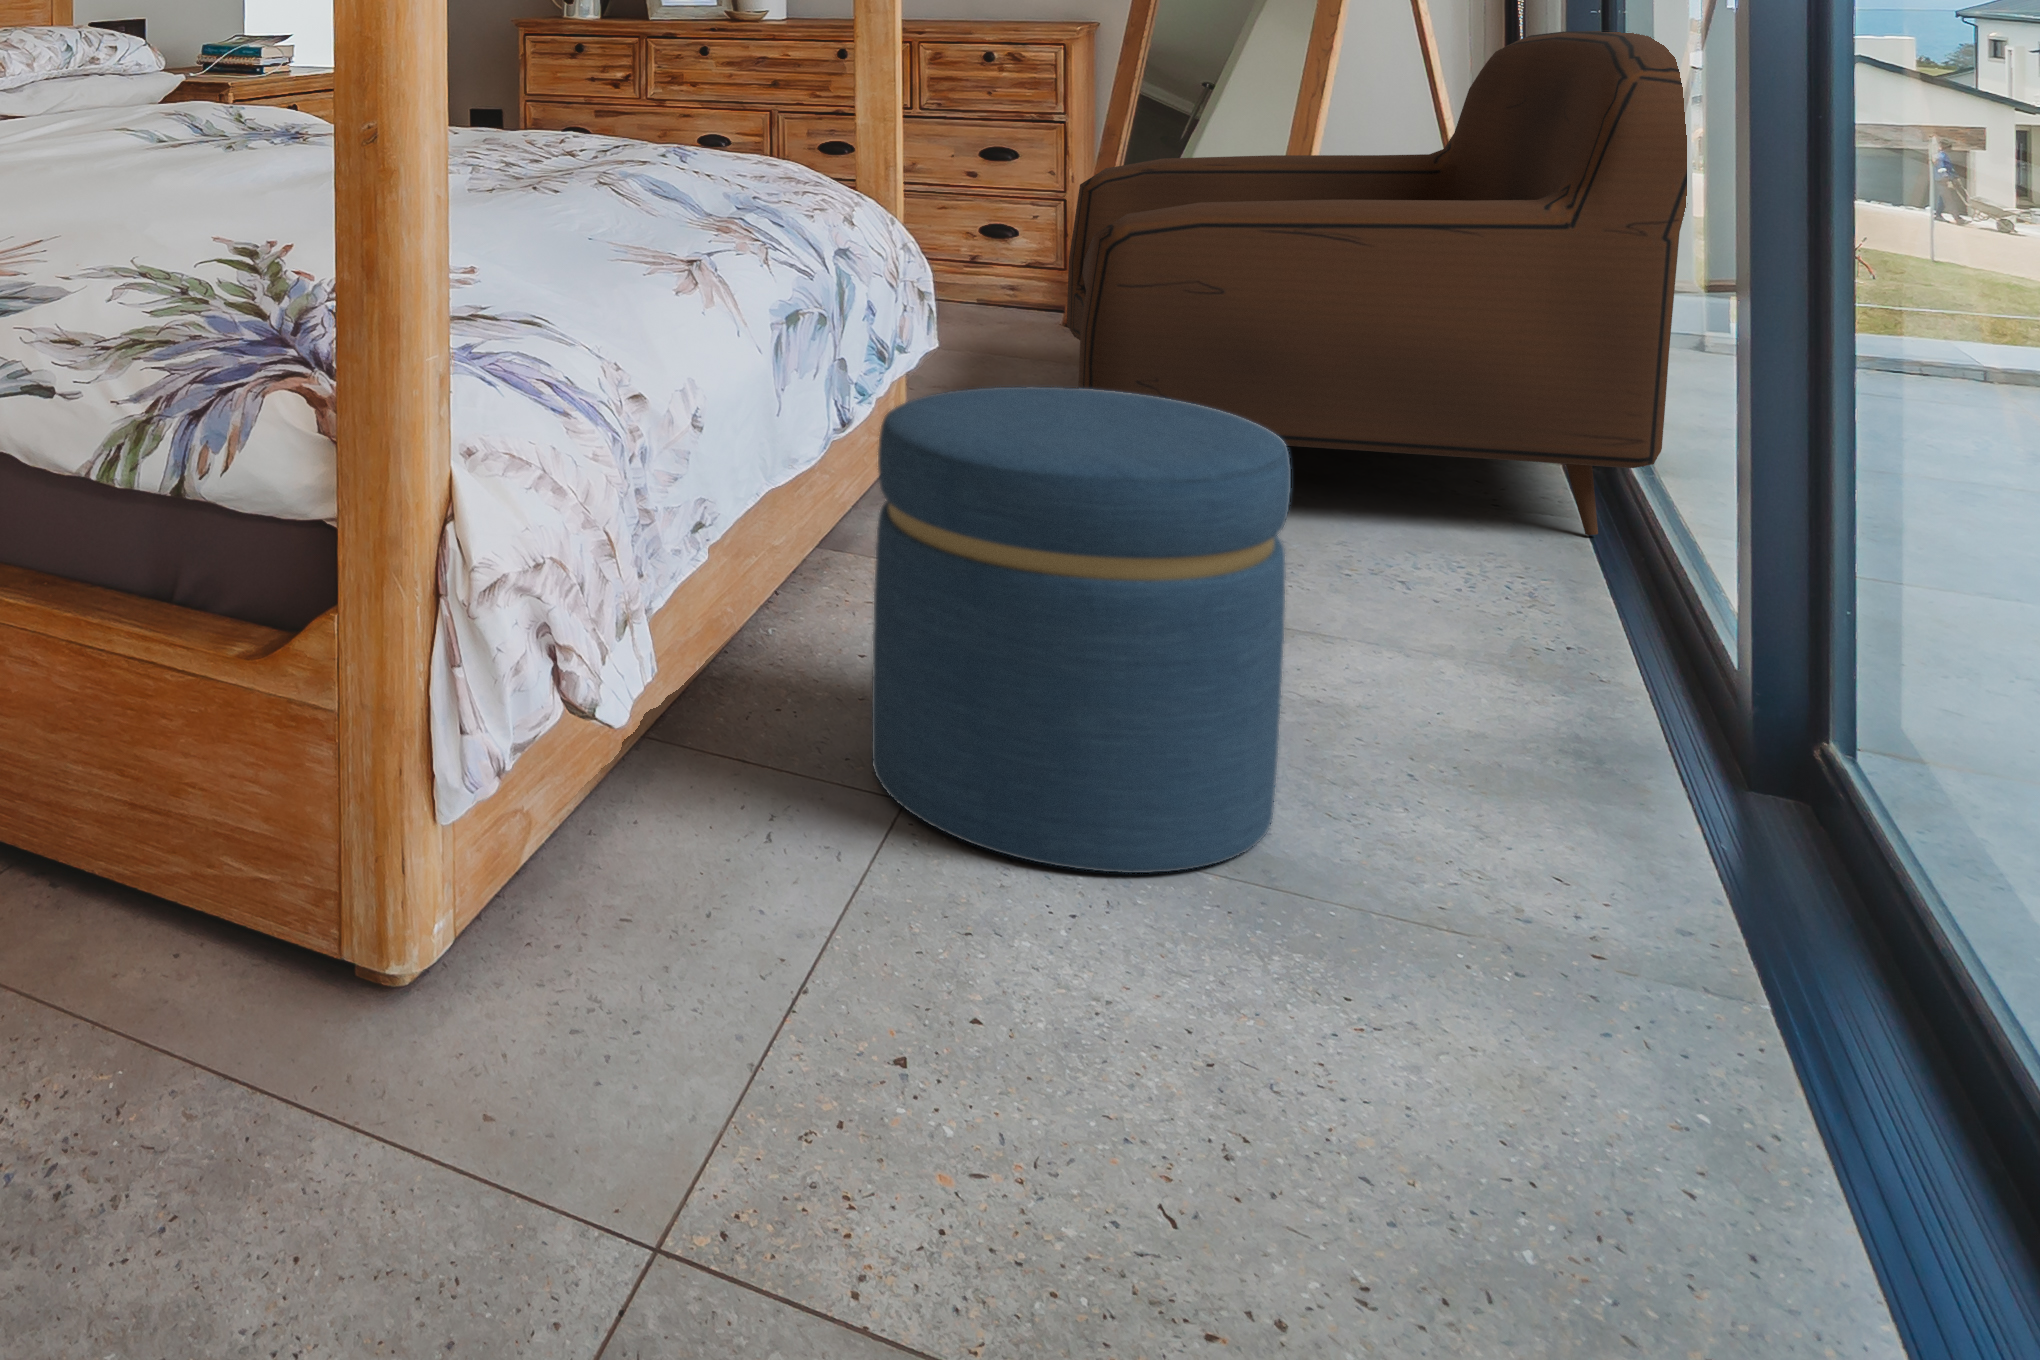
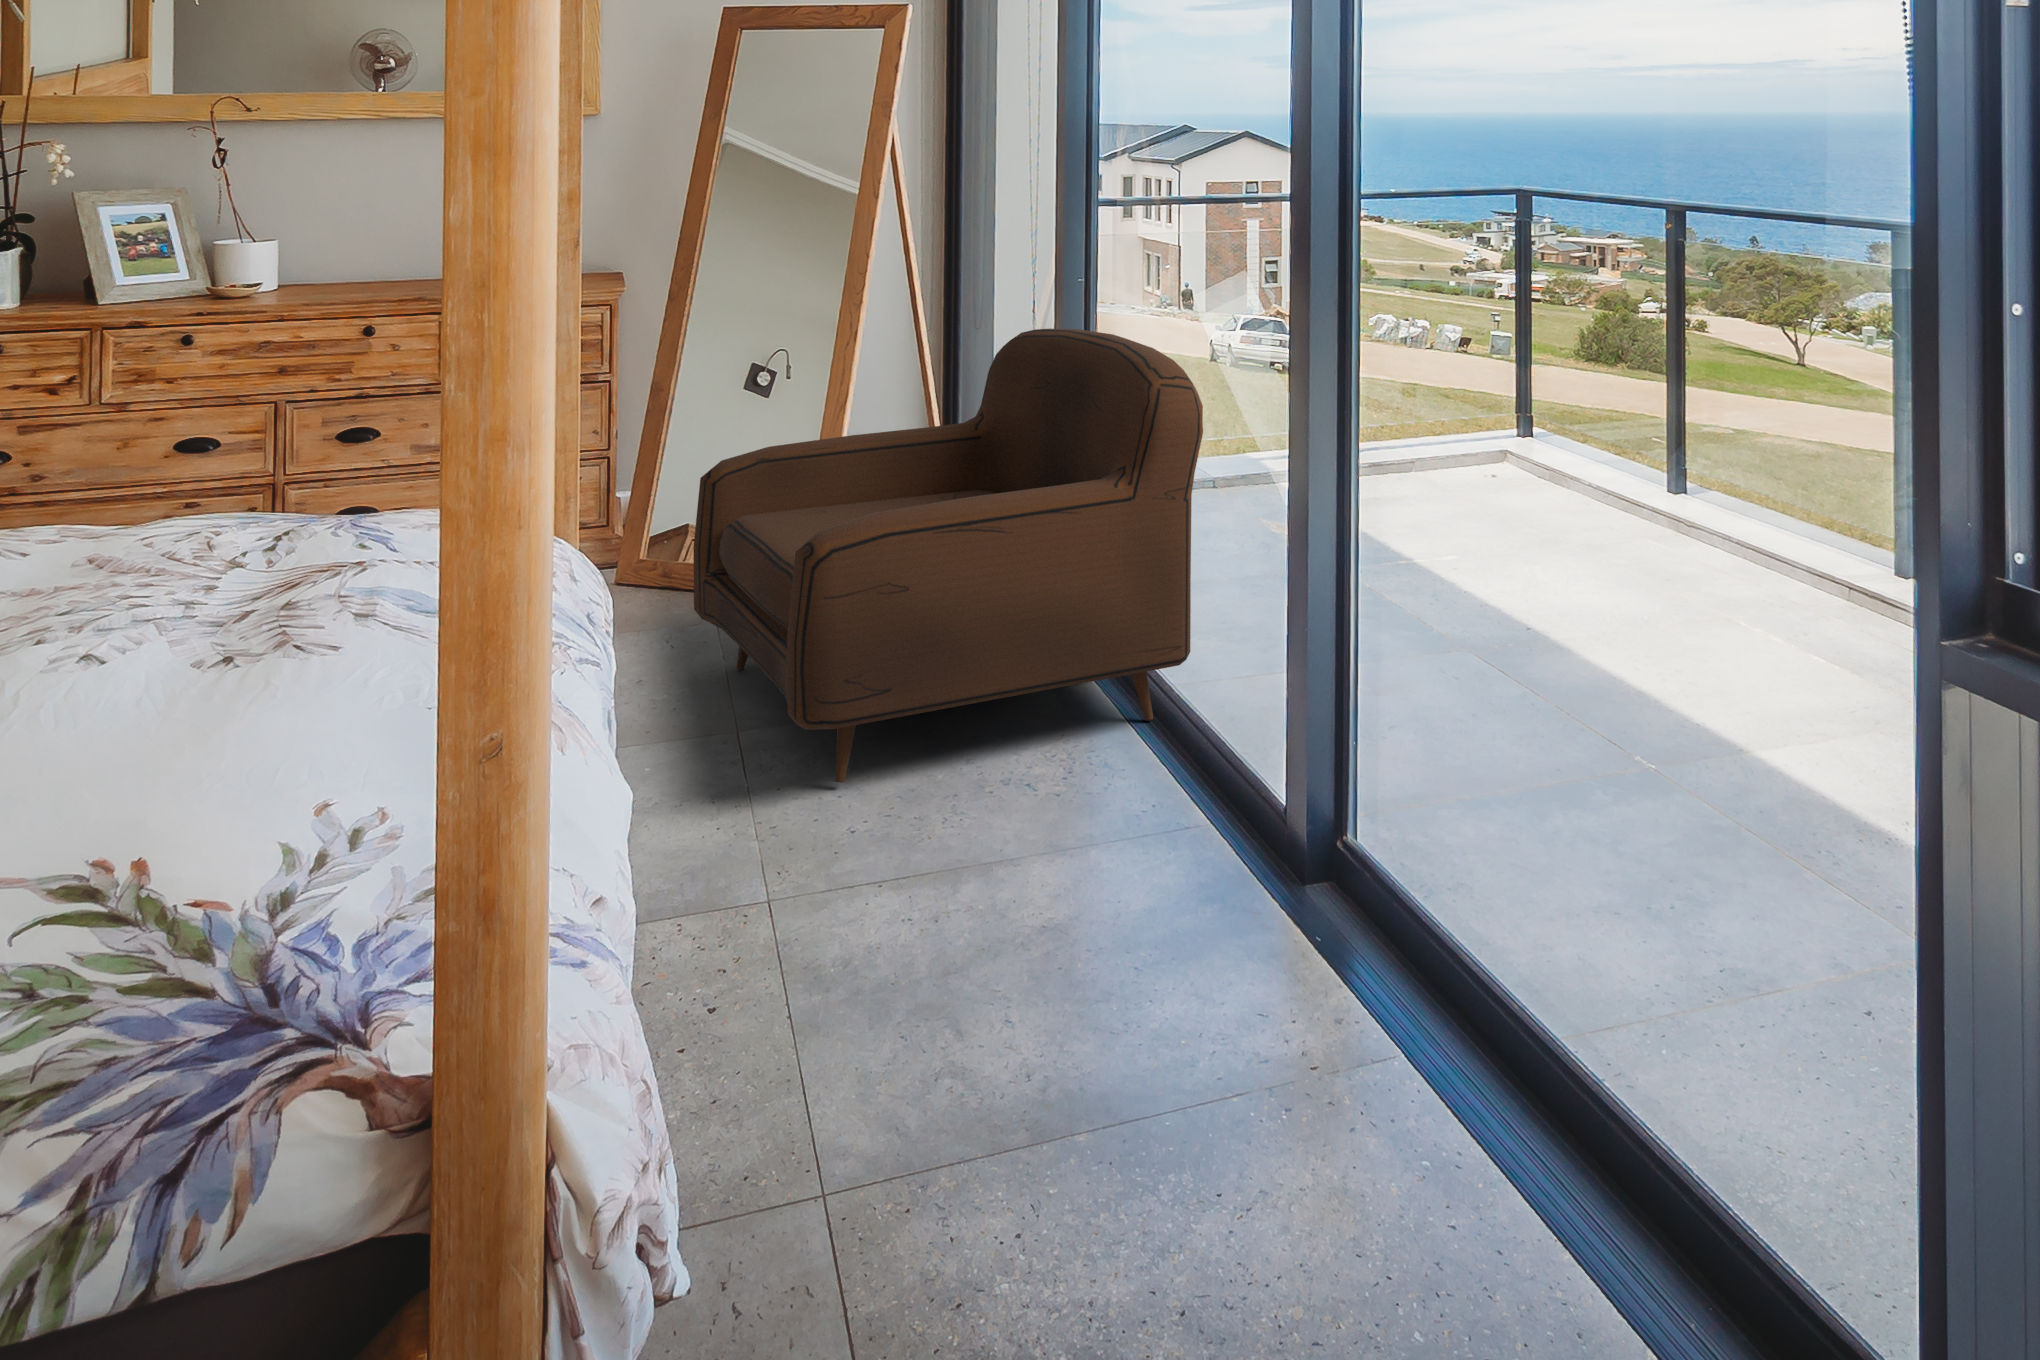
ottoman: present [872,387,1291,873] -> none [822,747,1161,1227]

